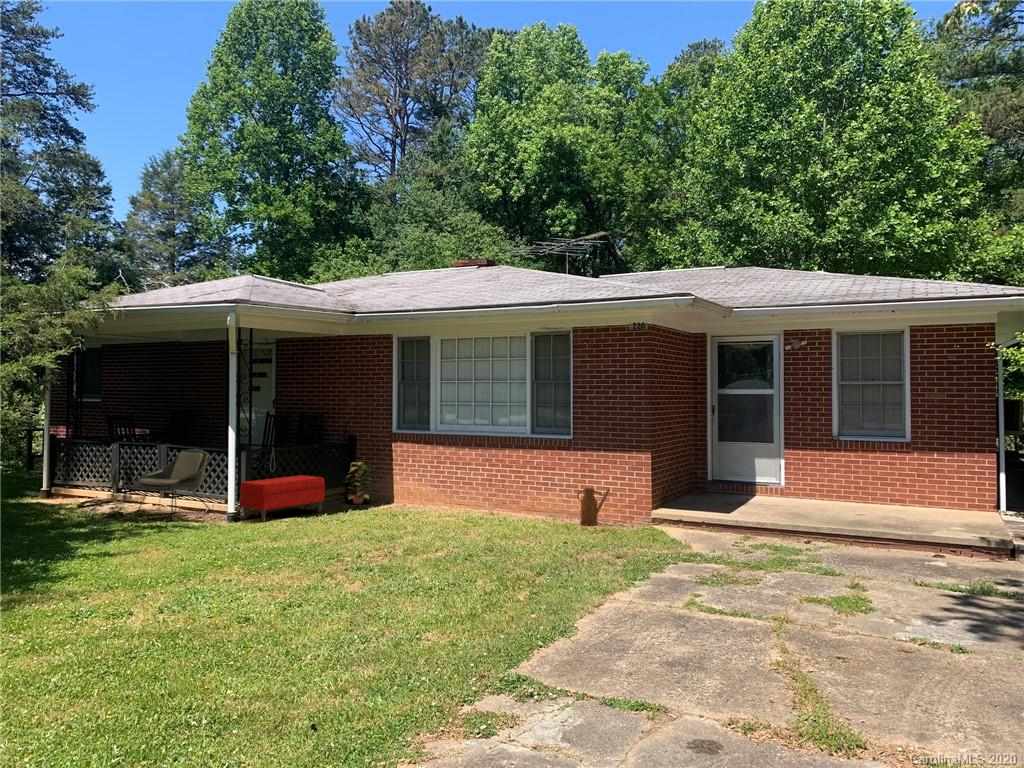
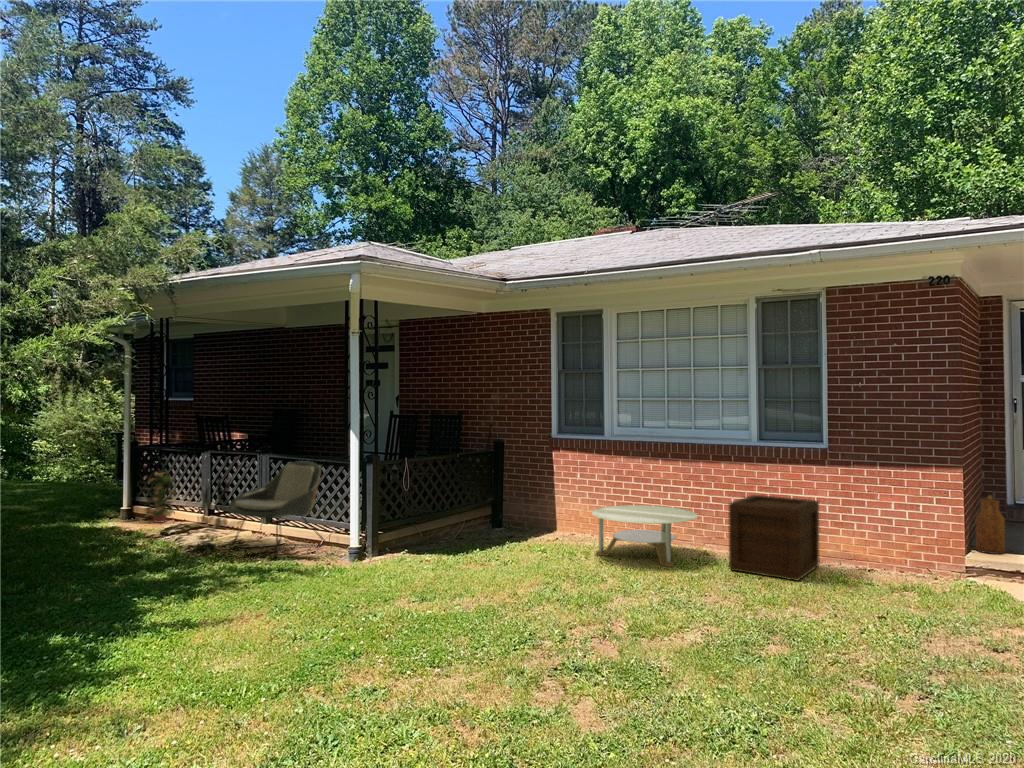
decorative plant: present [347,462,370,504] -> present [144,472,177,523]
wooden crate: none [501,471,565,527] -> present [729,495,820,581]
bench: present [240,475,325,522] -> none [364,495,471,562]
round table: none [411,481,487,522] -> present [592,505,698,567]
watering can: present [577,488,609,526] -> present [976,495,1005,554]

